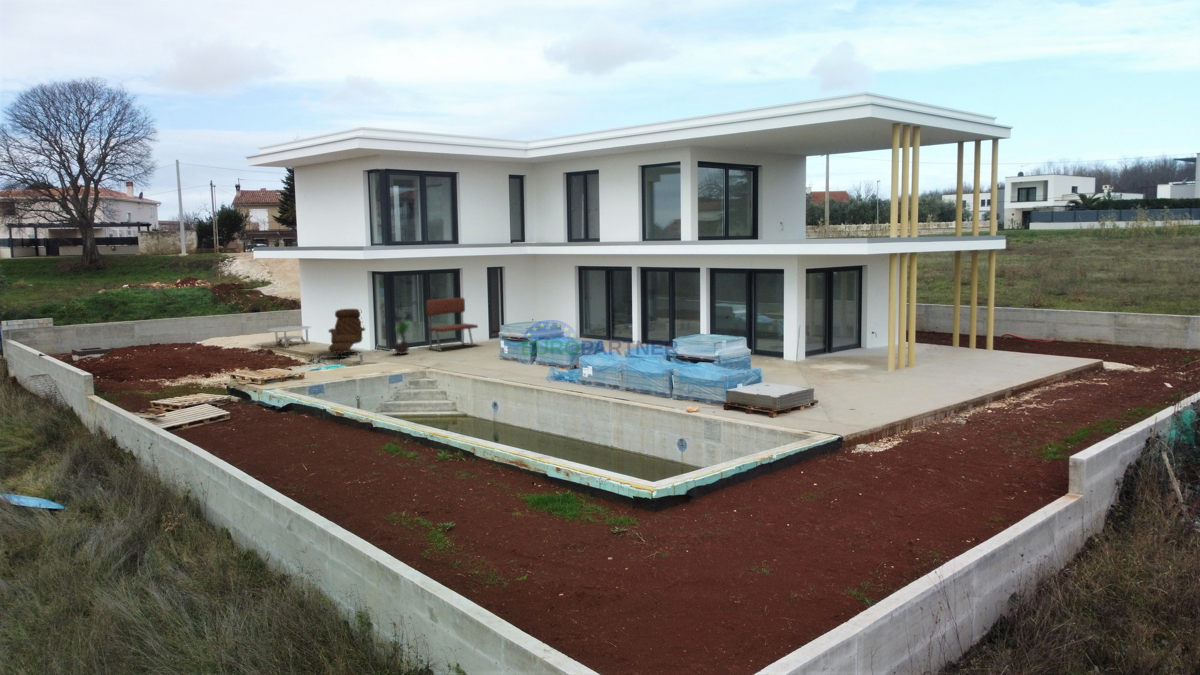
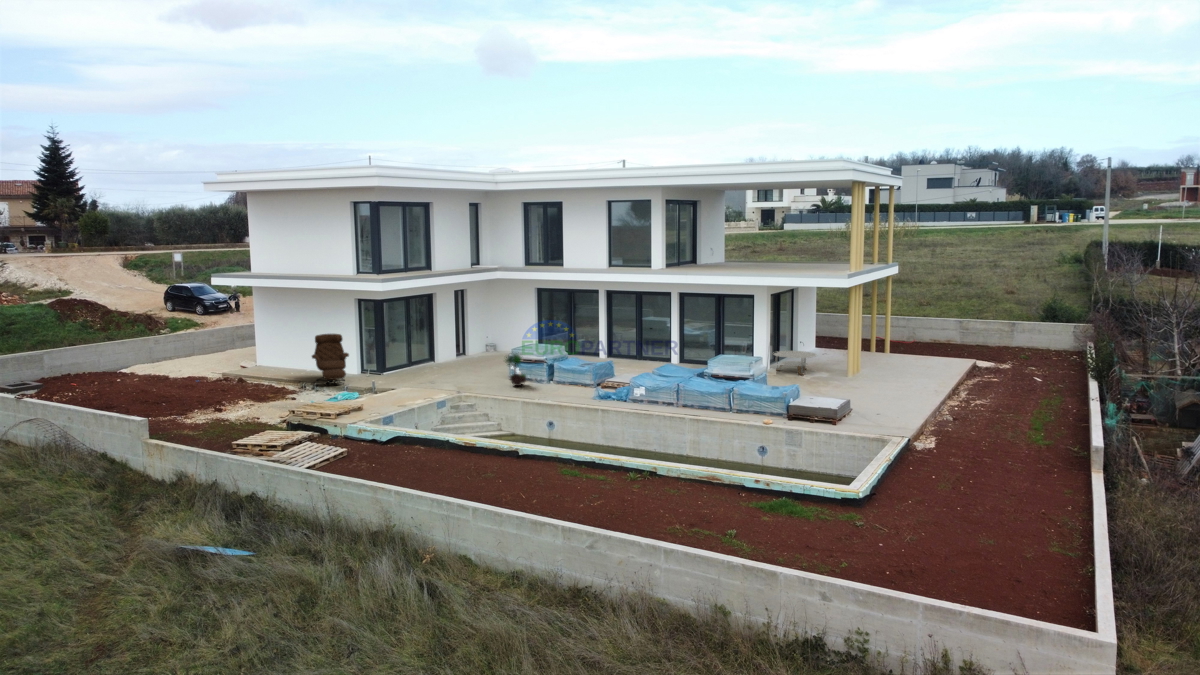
bench: present [426,297,478,351] -> none [407,319,453,373]
potted tree: present [394,321,411,354] -> present [506,353,526,386]
round table: present [268,326,310,348] -> present [774,351,816,375]

